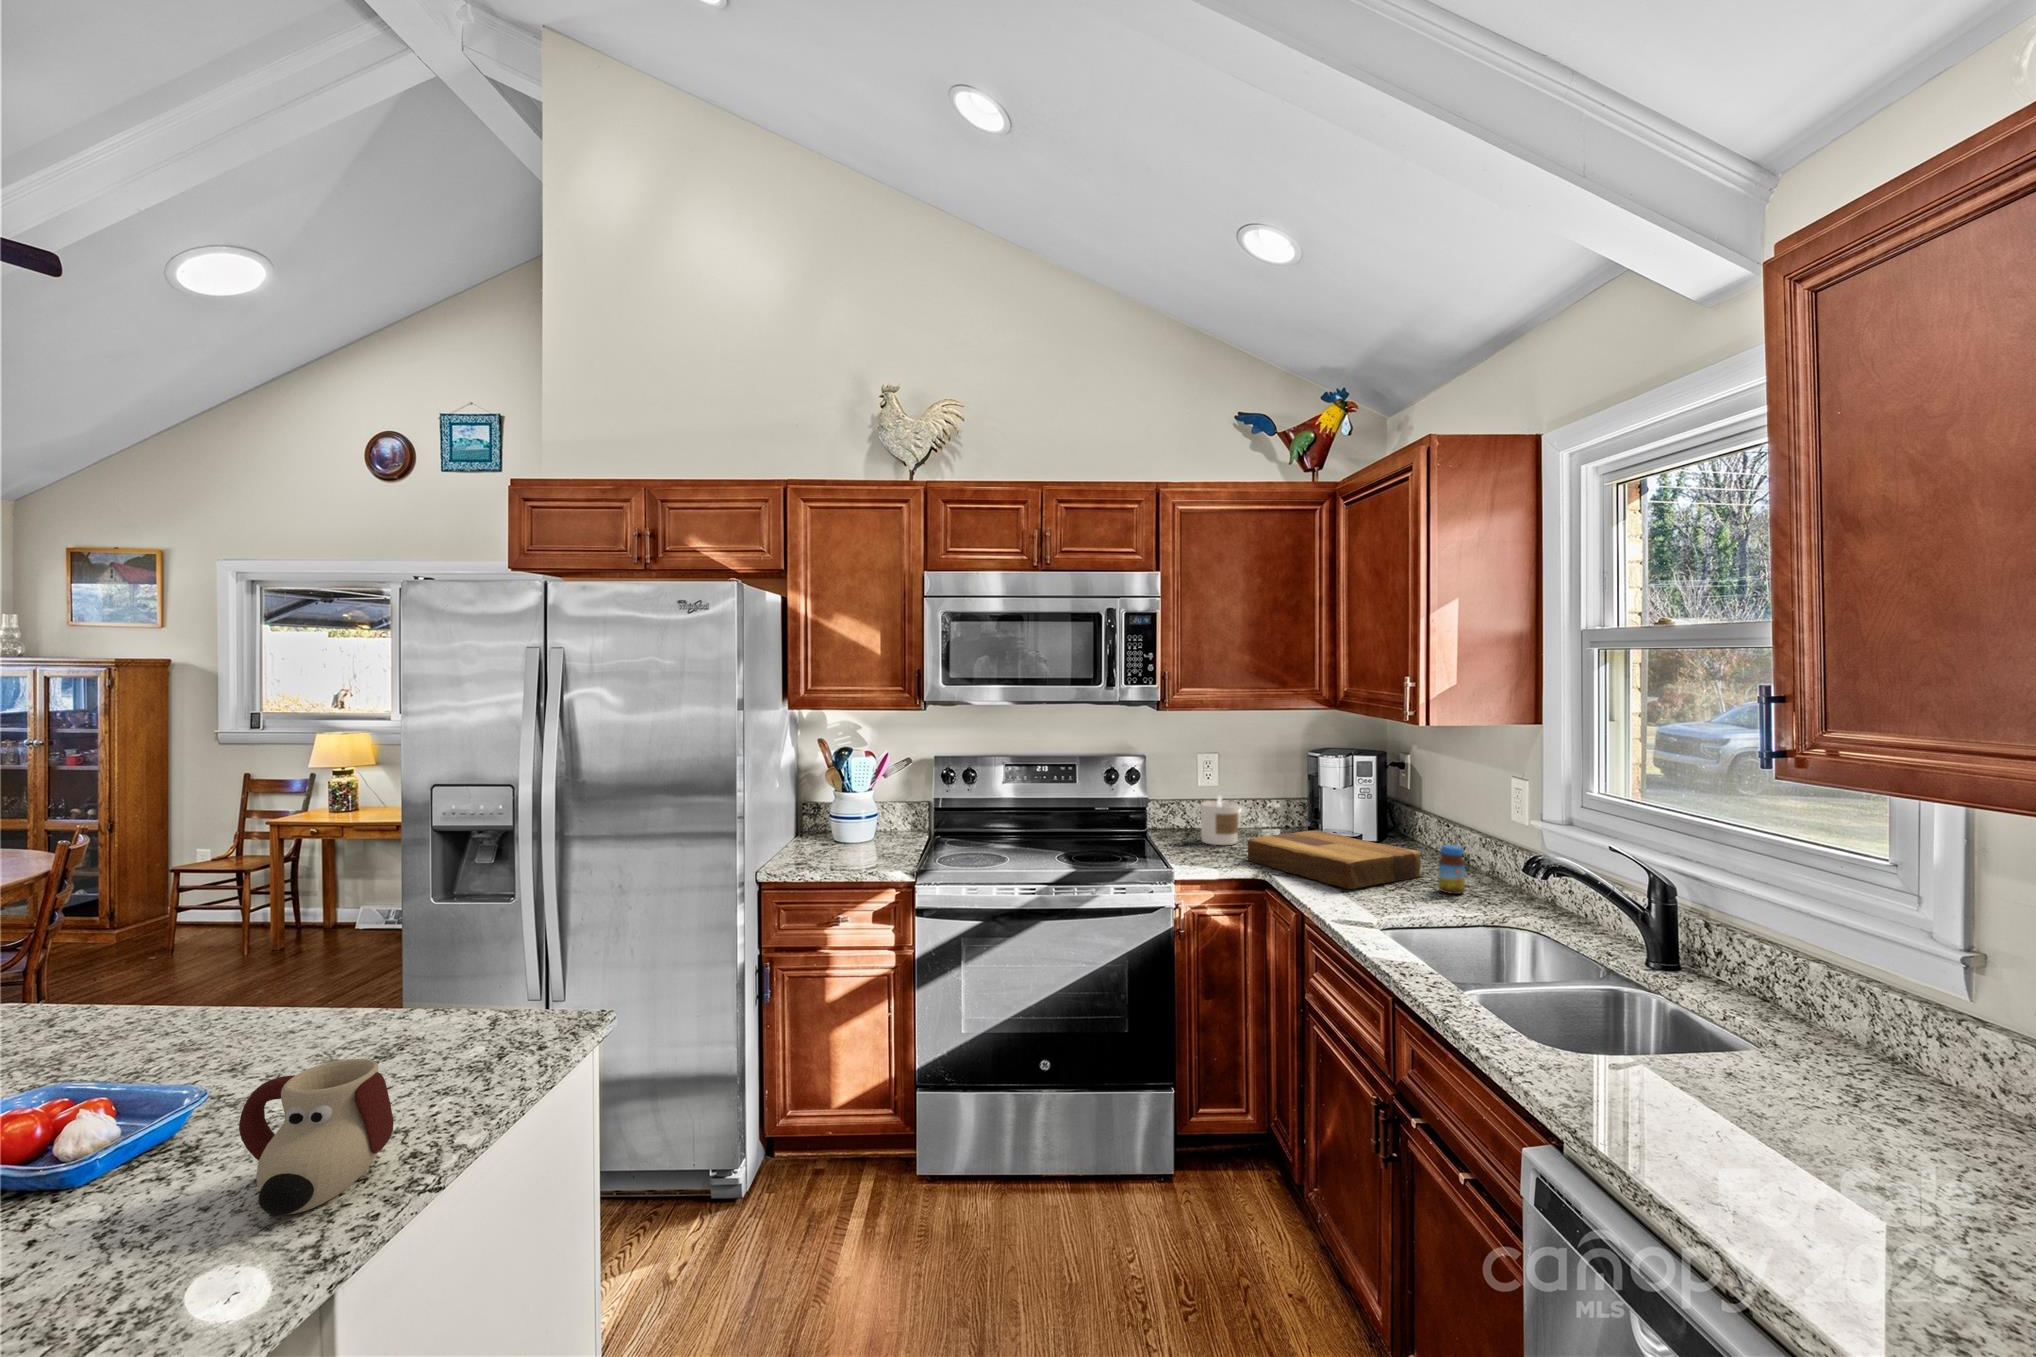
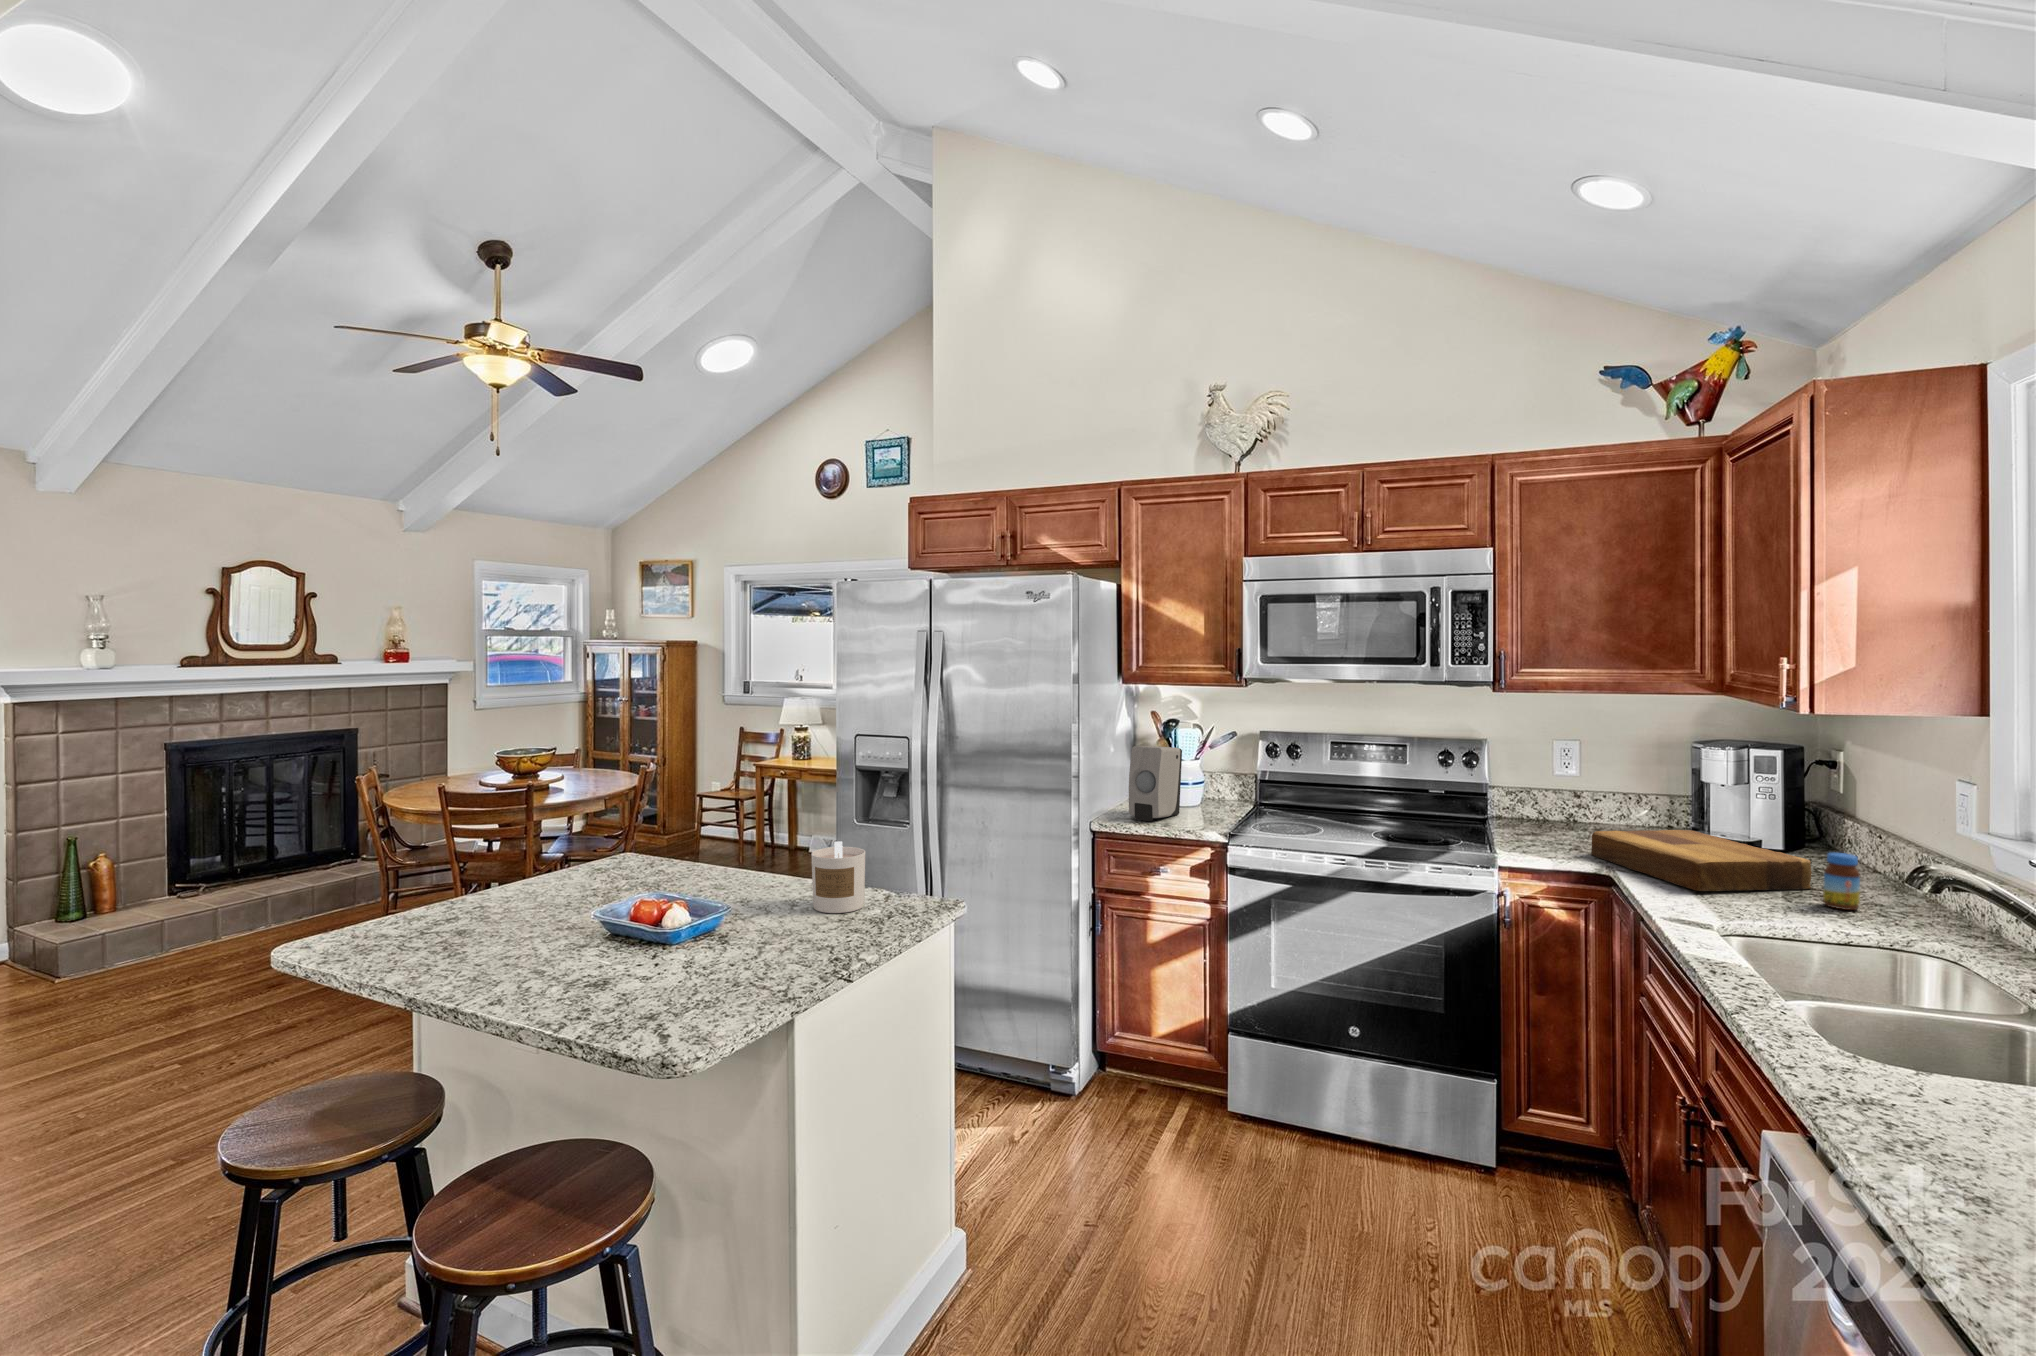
soap dispenser: none [799,777,856,862] -> present [1129,746,1182,821]
candle: present [1201,796,1239,845] -> present [811,842,865,913]
mug: present [239,1059,394,1215] -> none [749,893,825,973]

